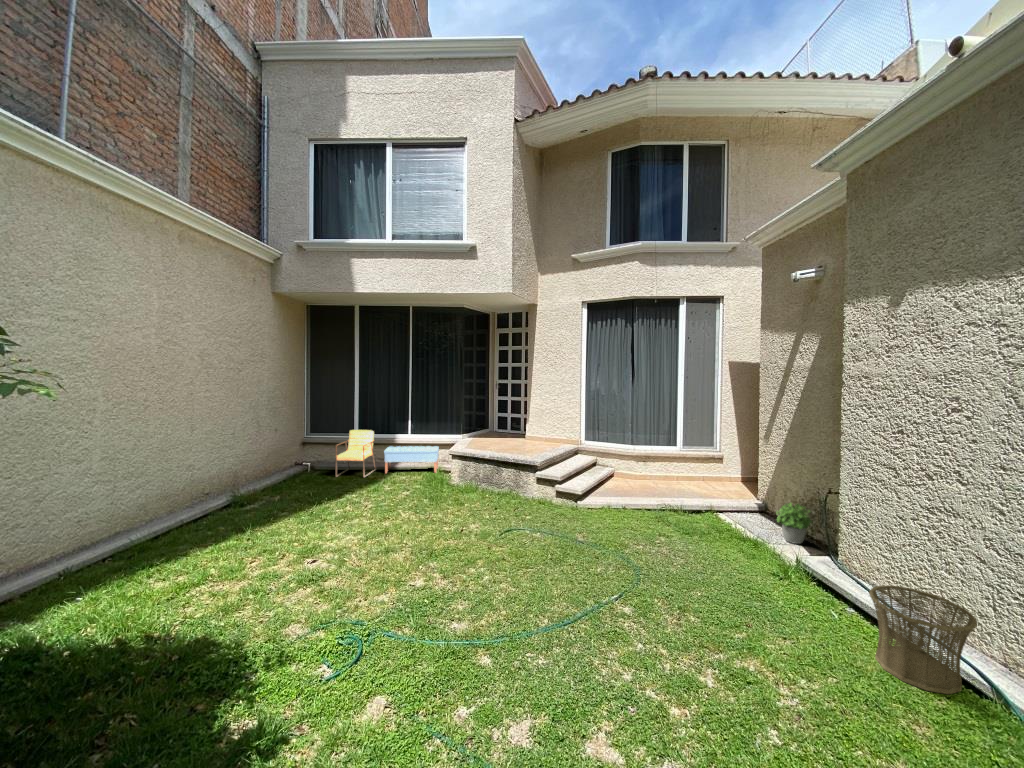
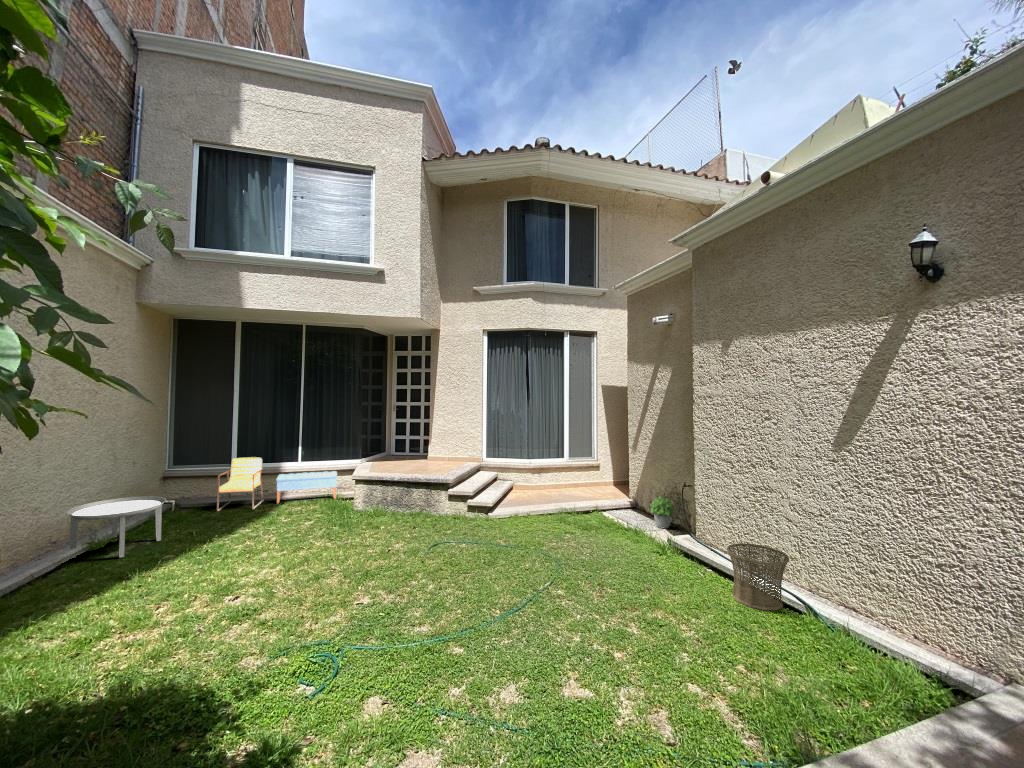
round table: none [212,461,286,512] -> present [66,496,166,558]

